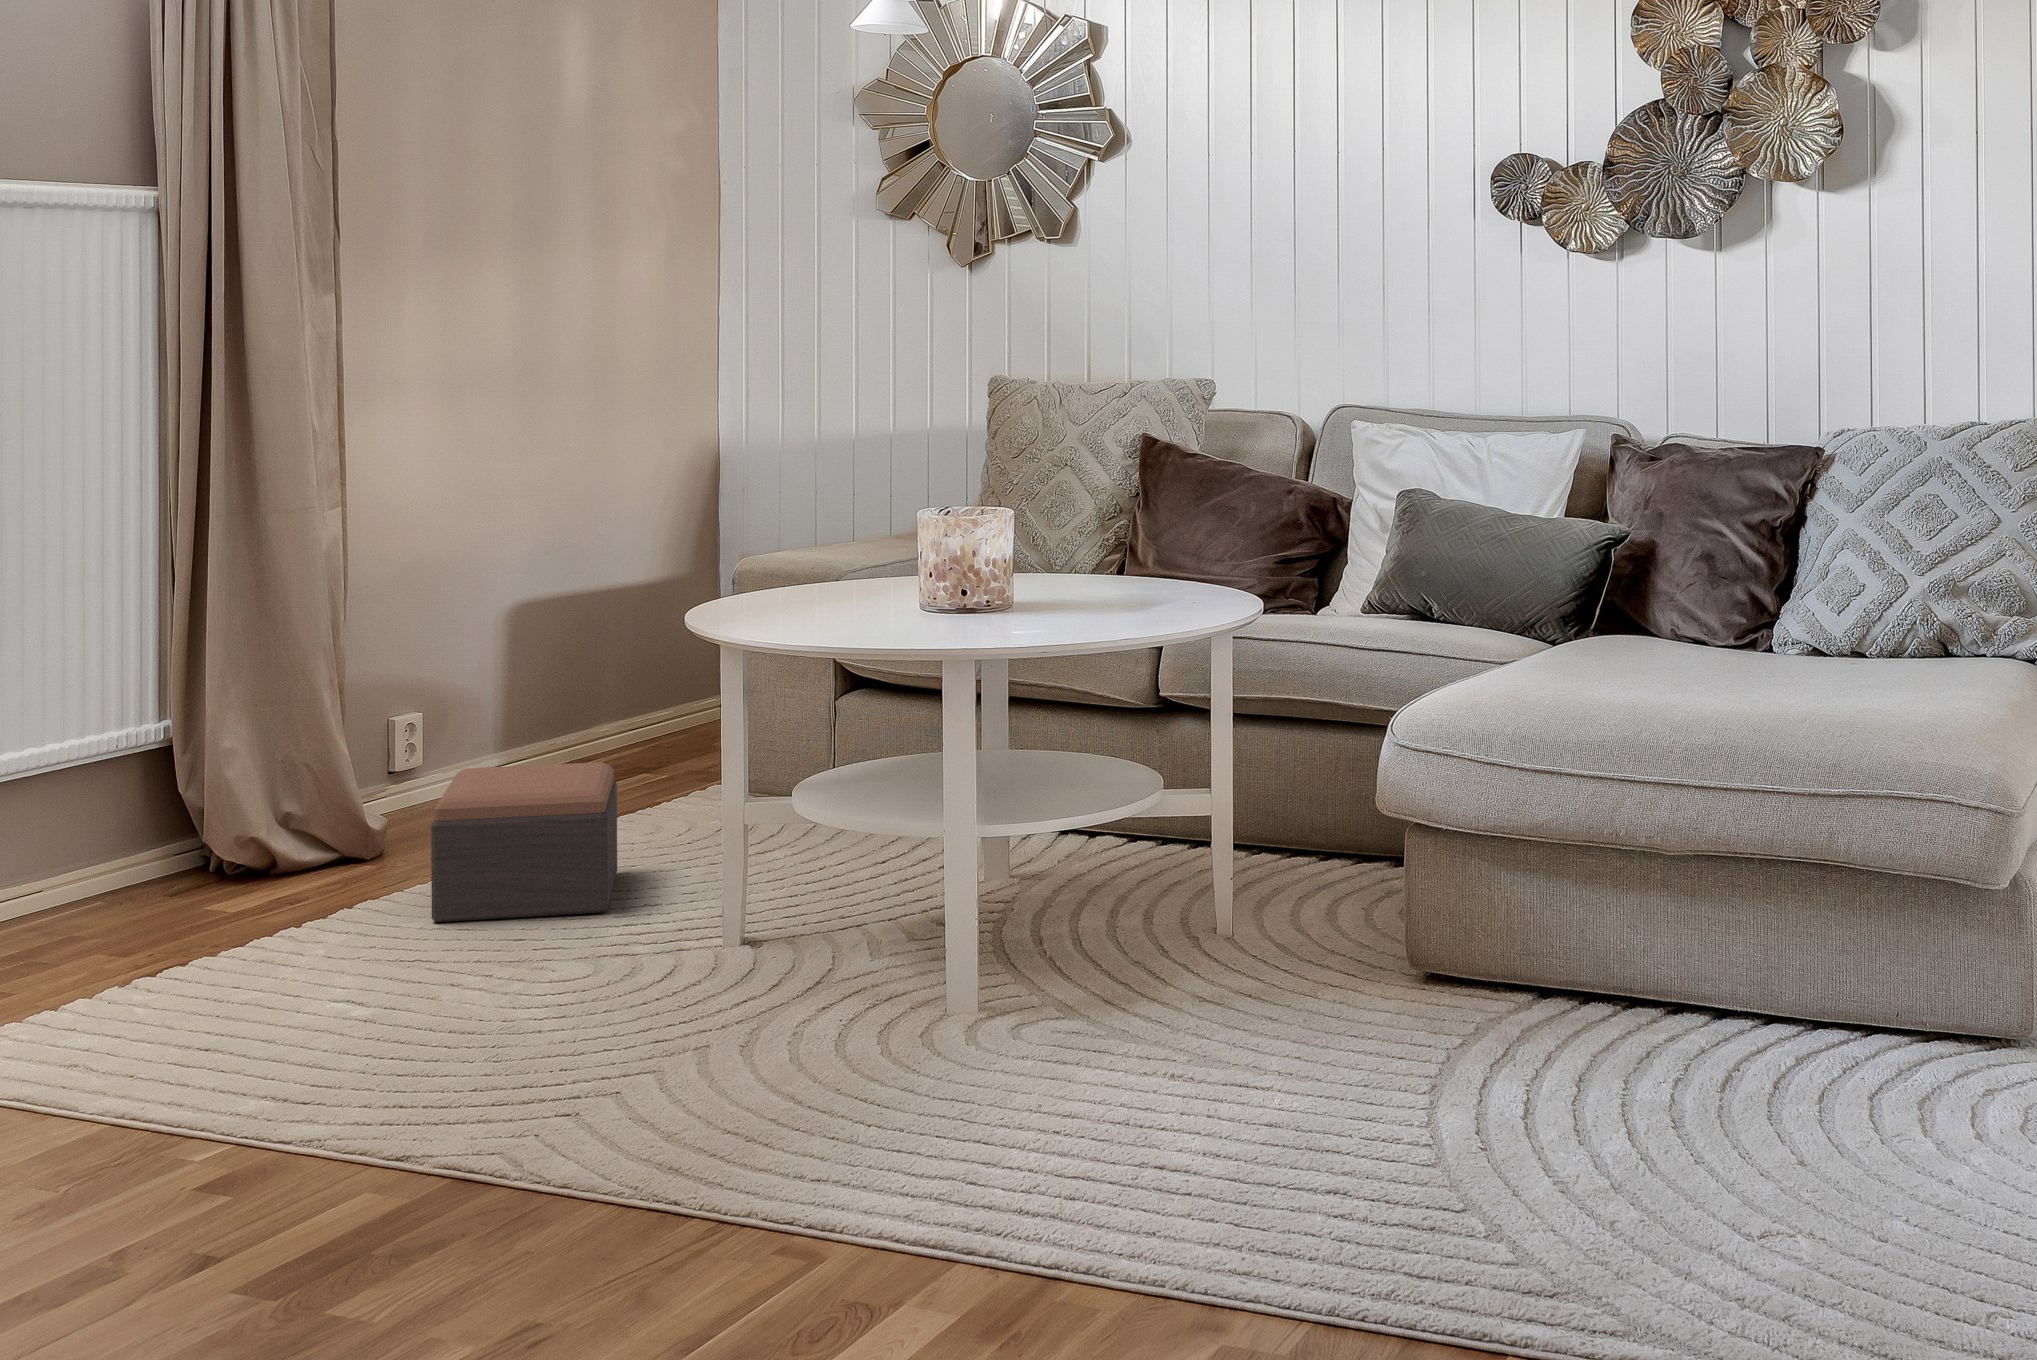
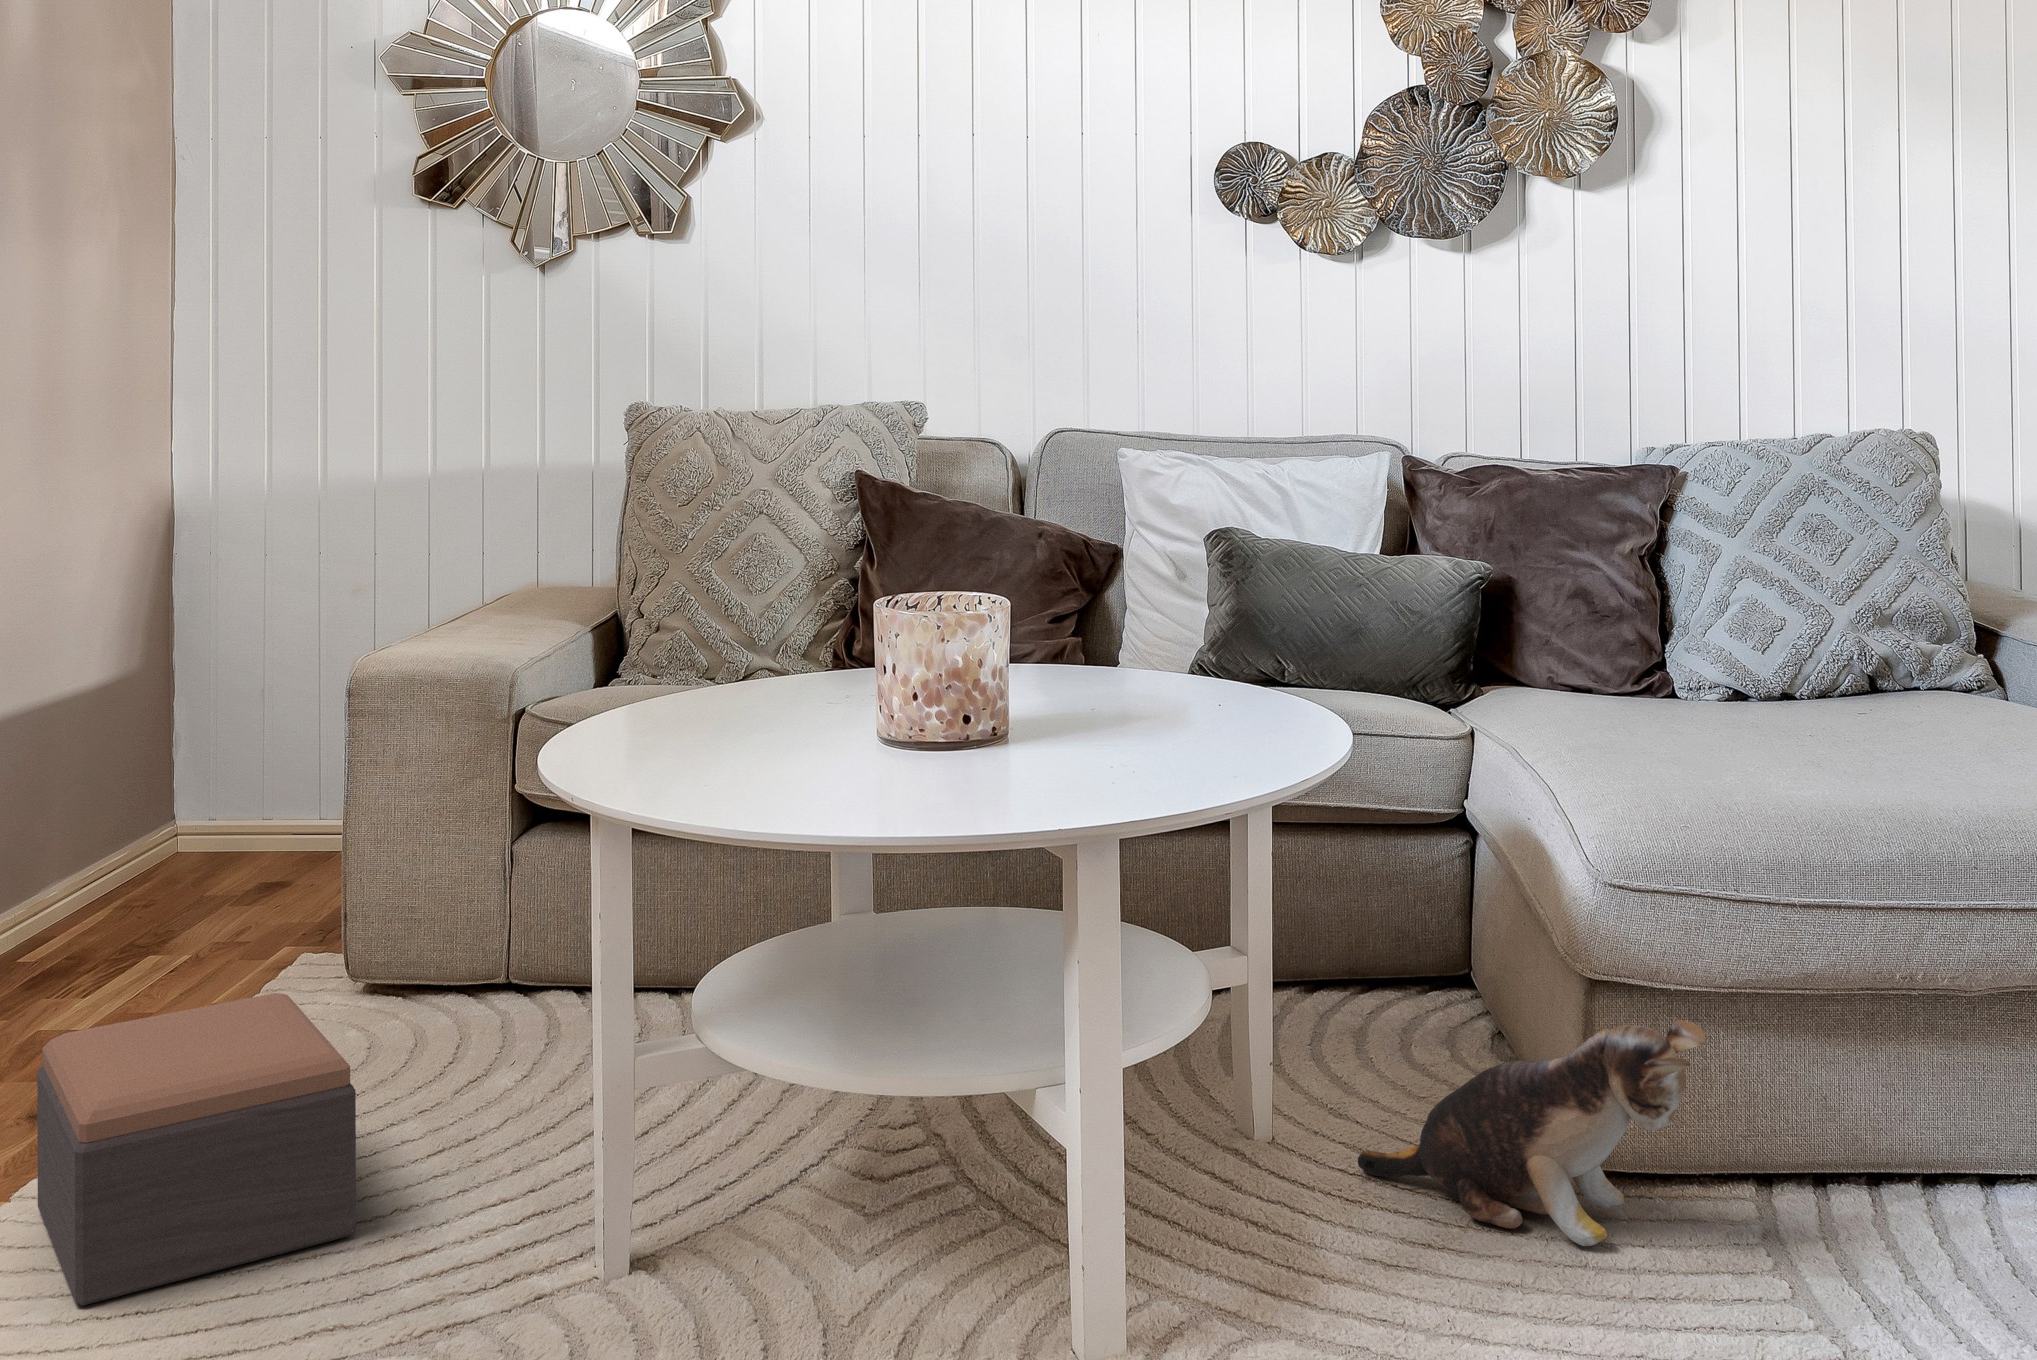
plush toy: none [1269,853,1451,1016] -> present [1358,1020,1705,1246]

